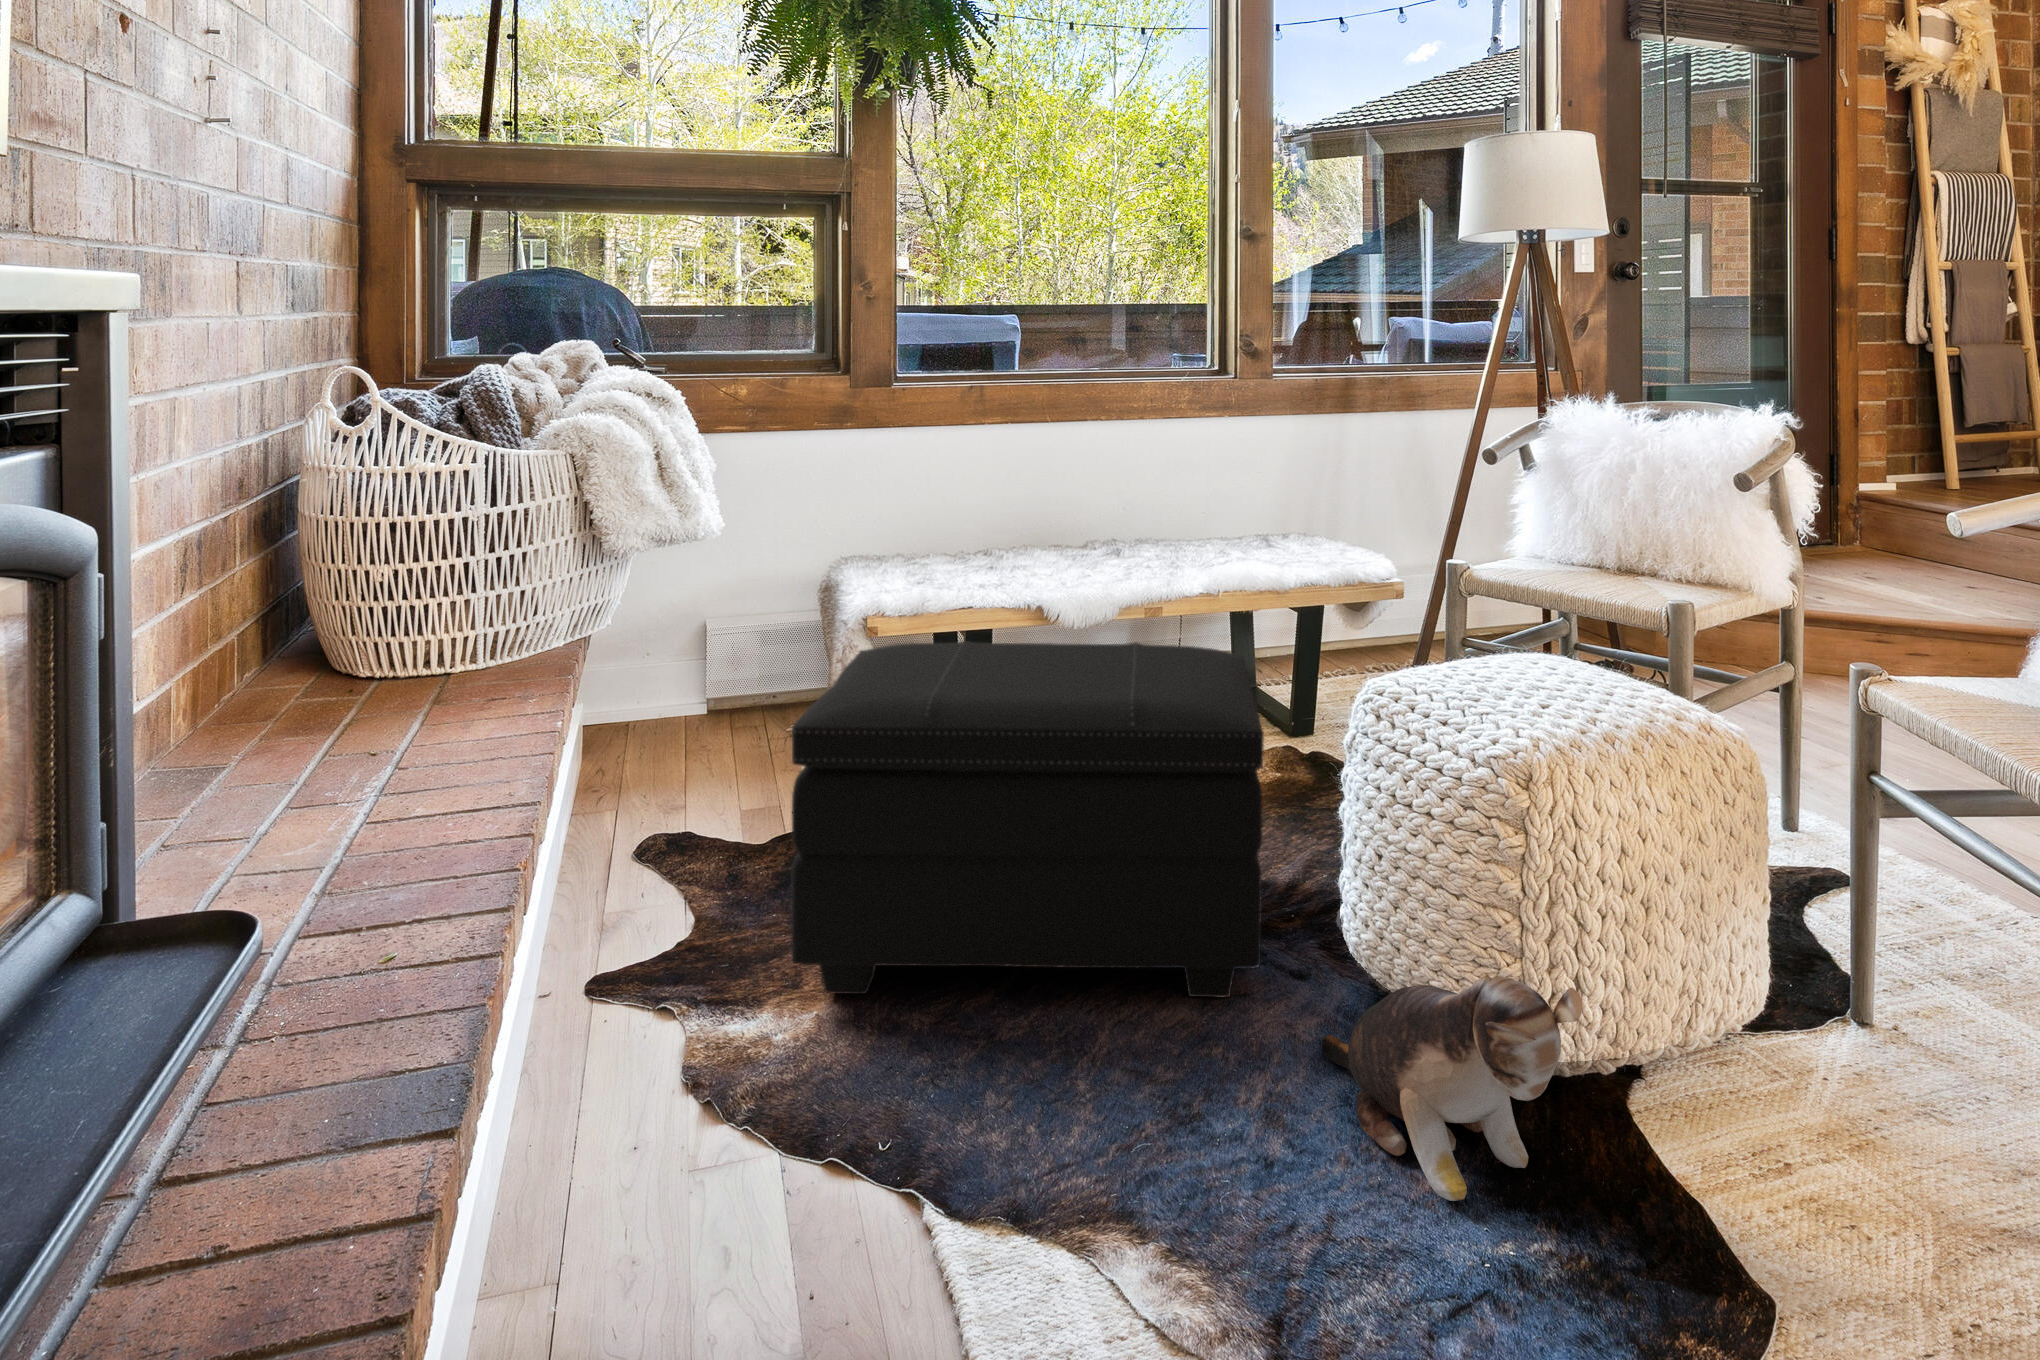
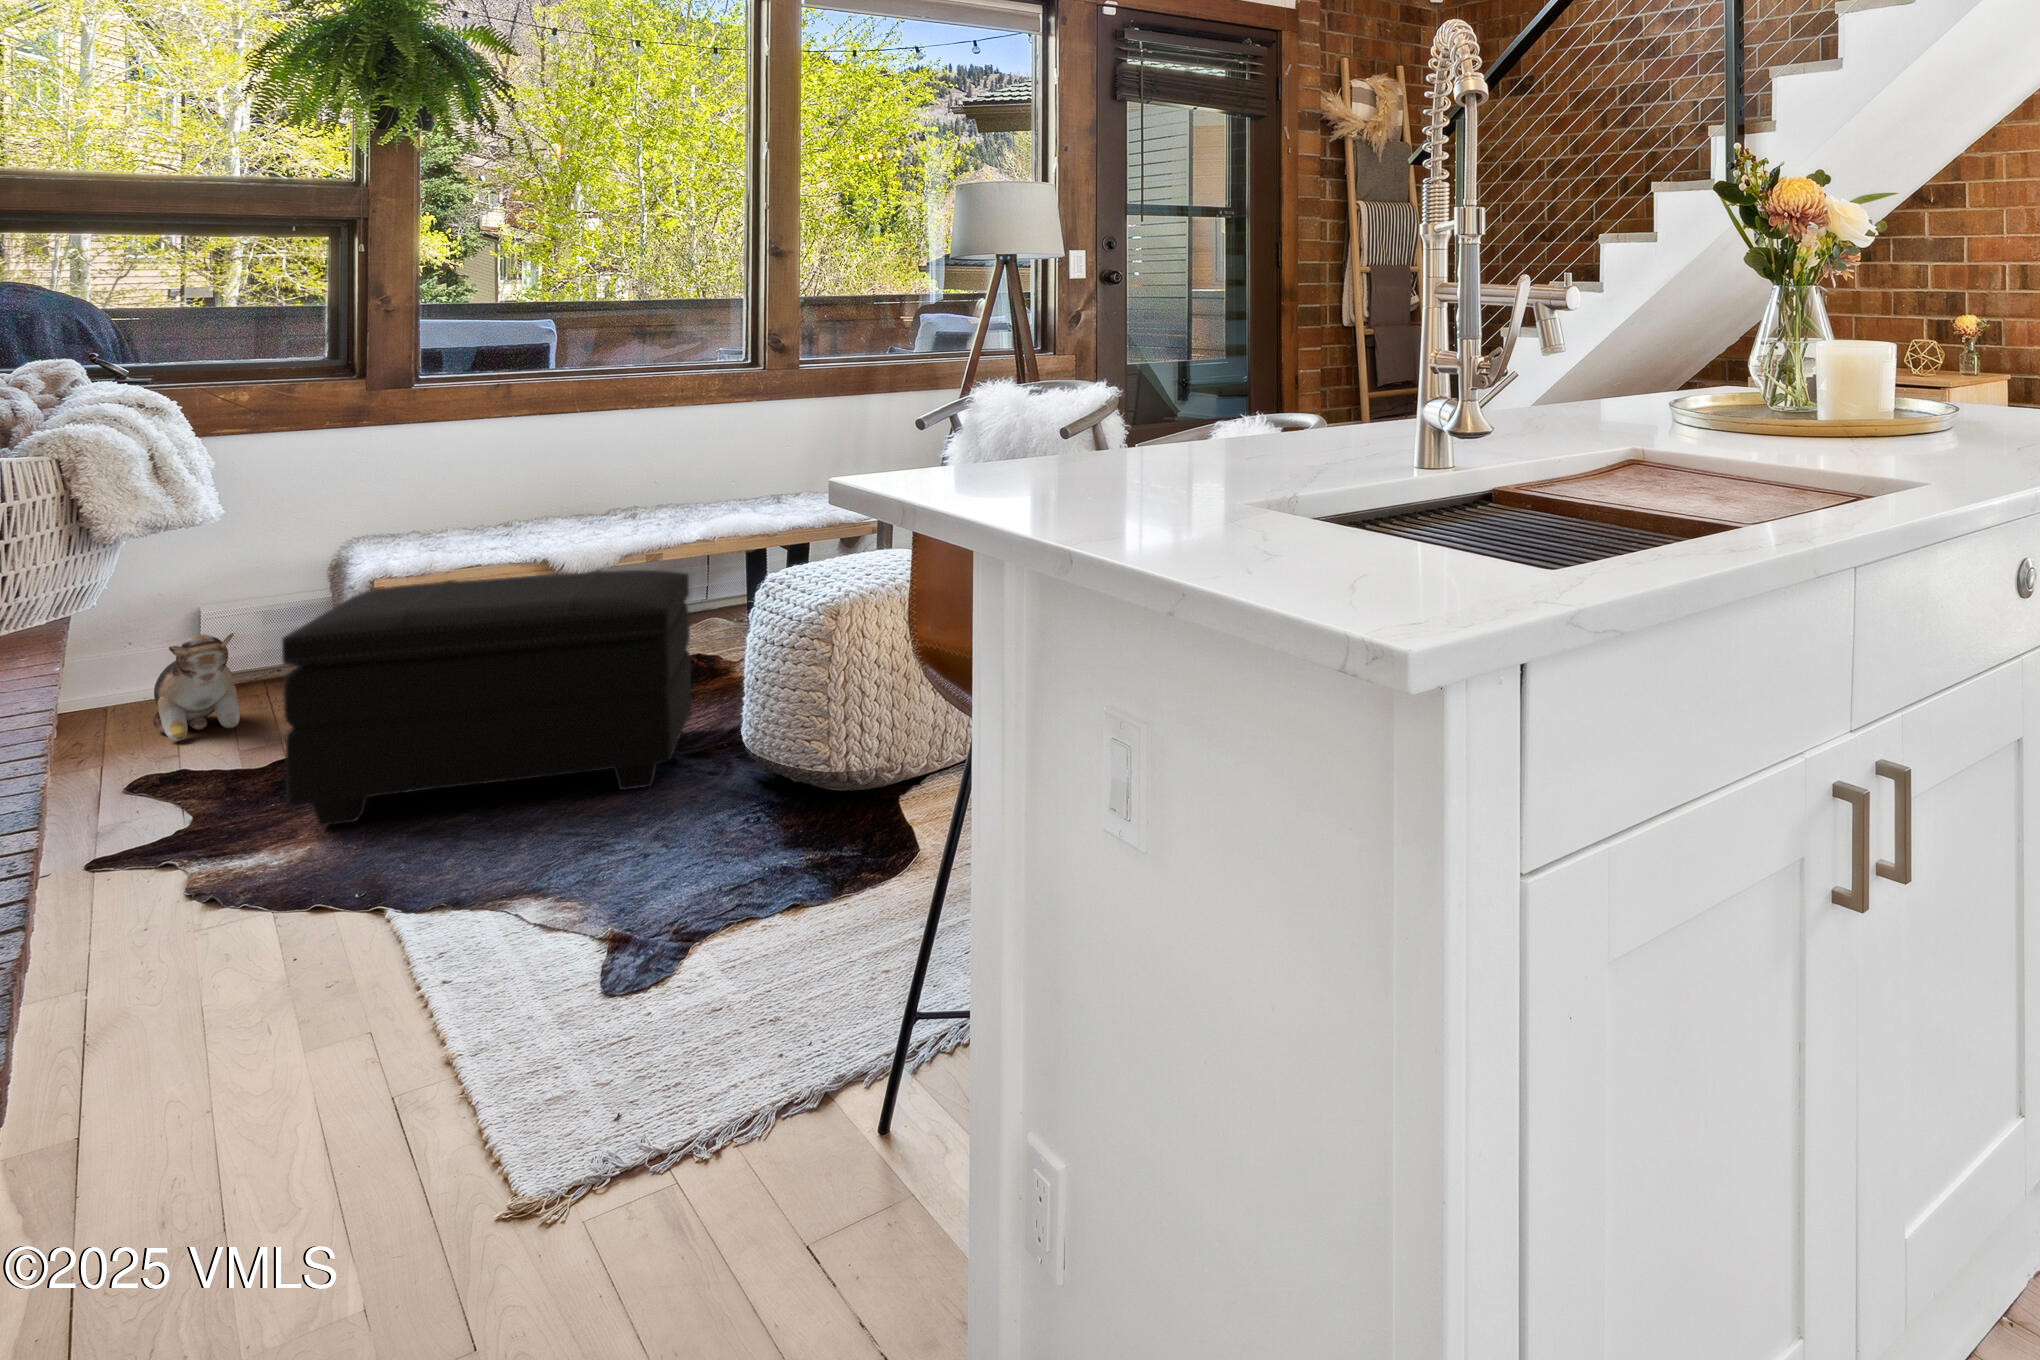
plush toy: present [1321,975,1582,1201] -> present [153,633,240,741]

